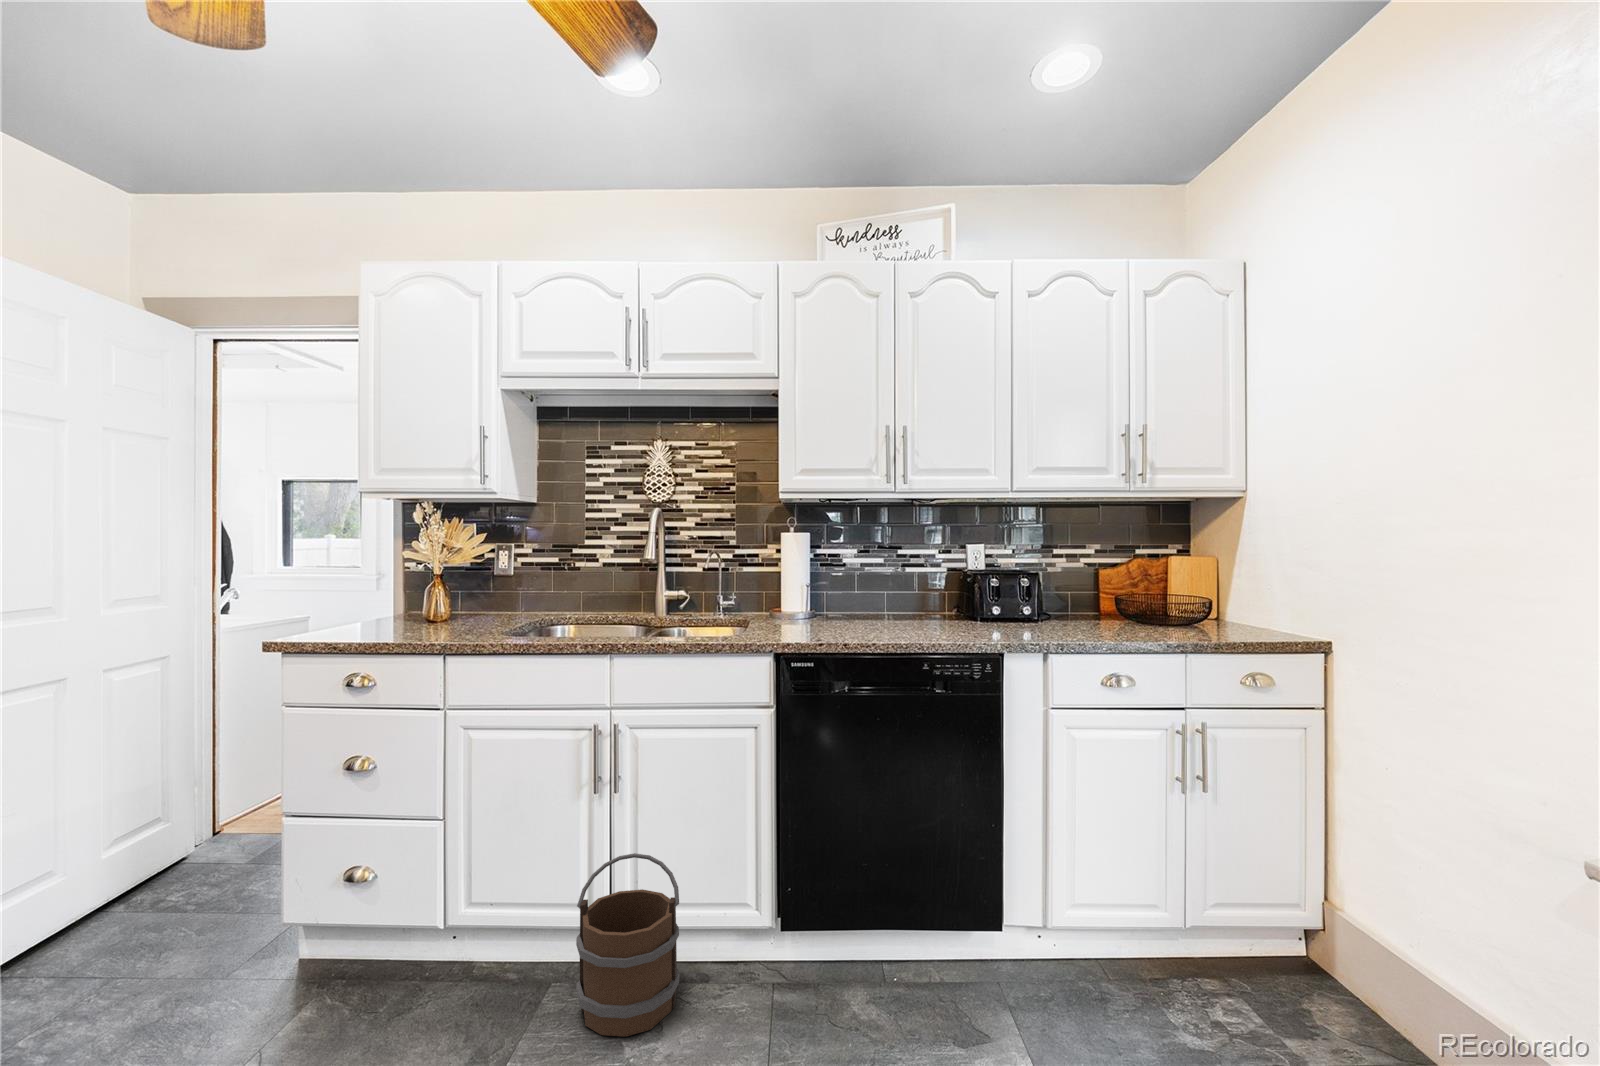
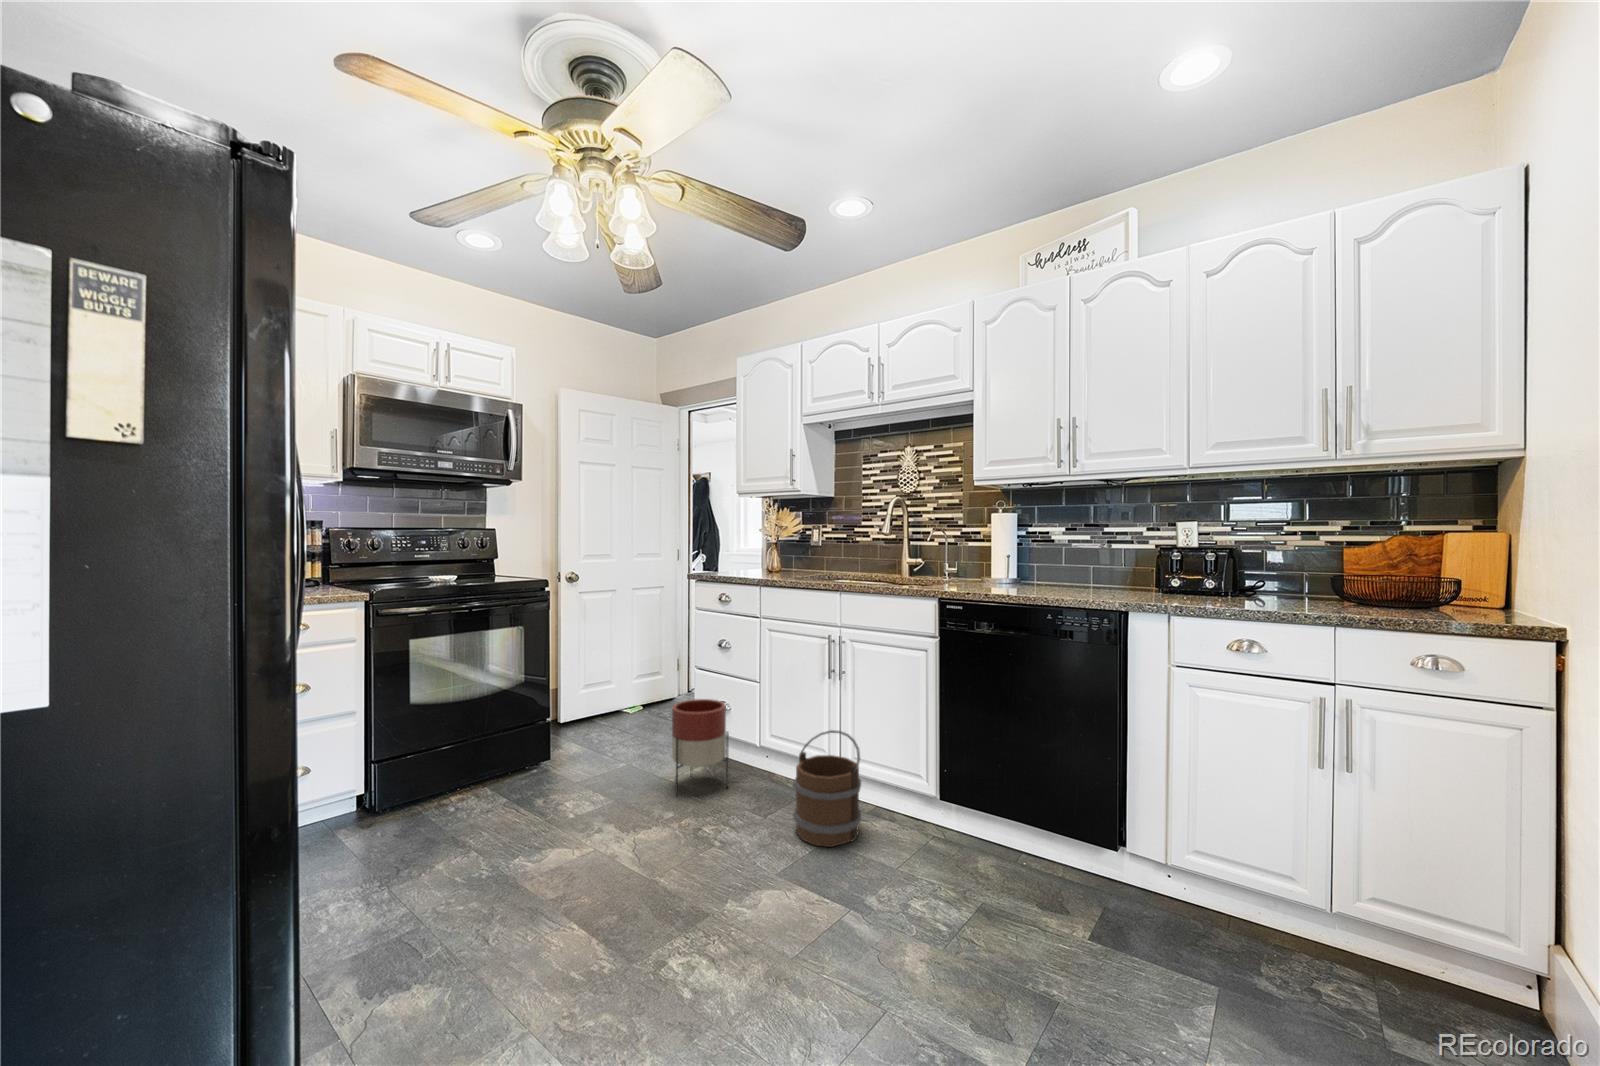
planter: none [307,848,420,1041] -> present [672,699,729,796]

